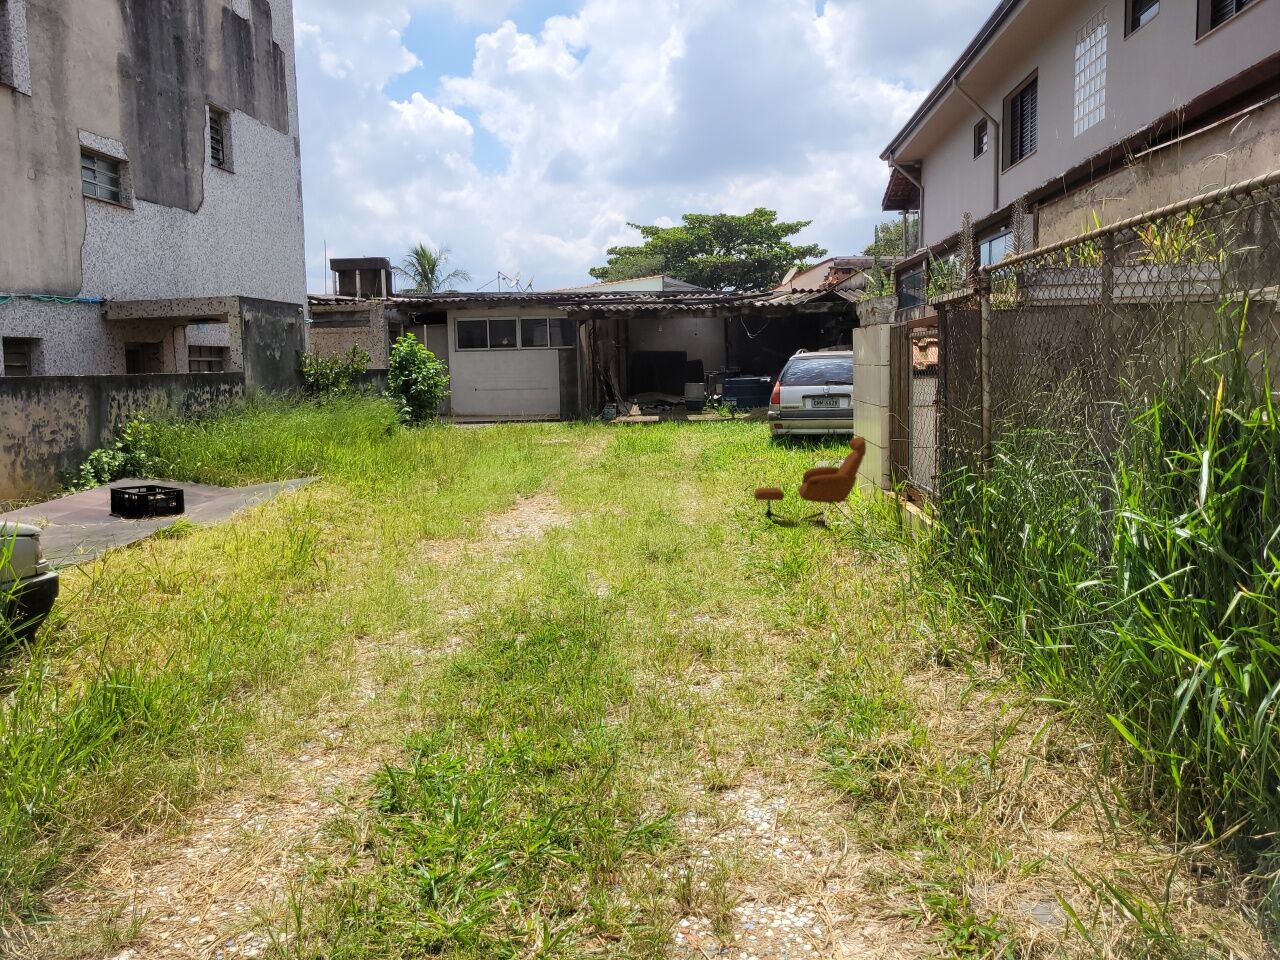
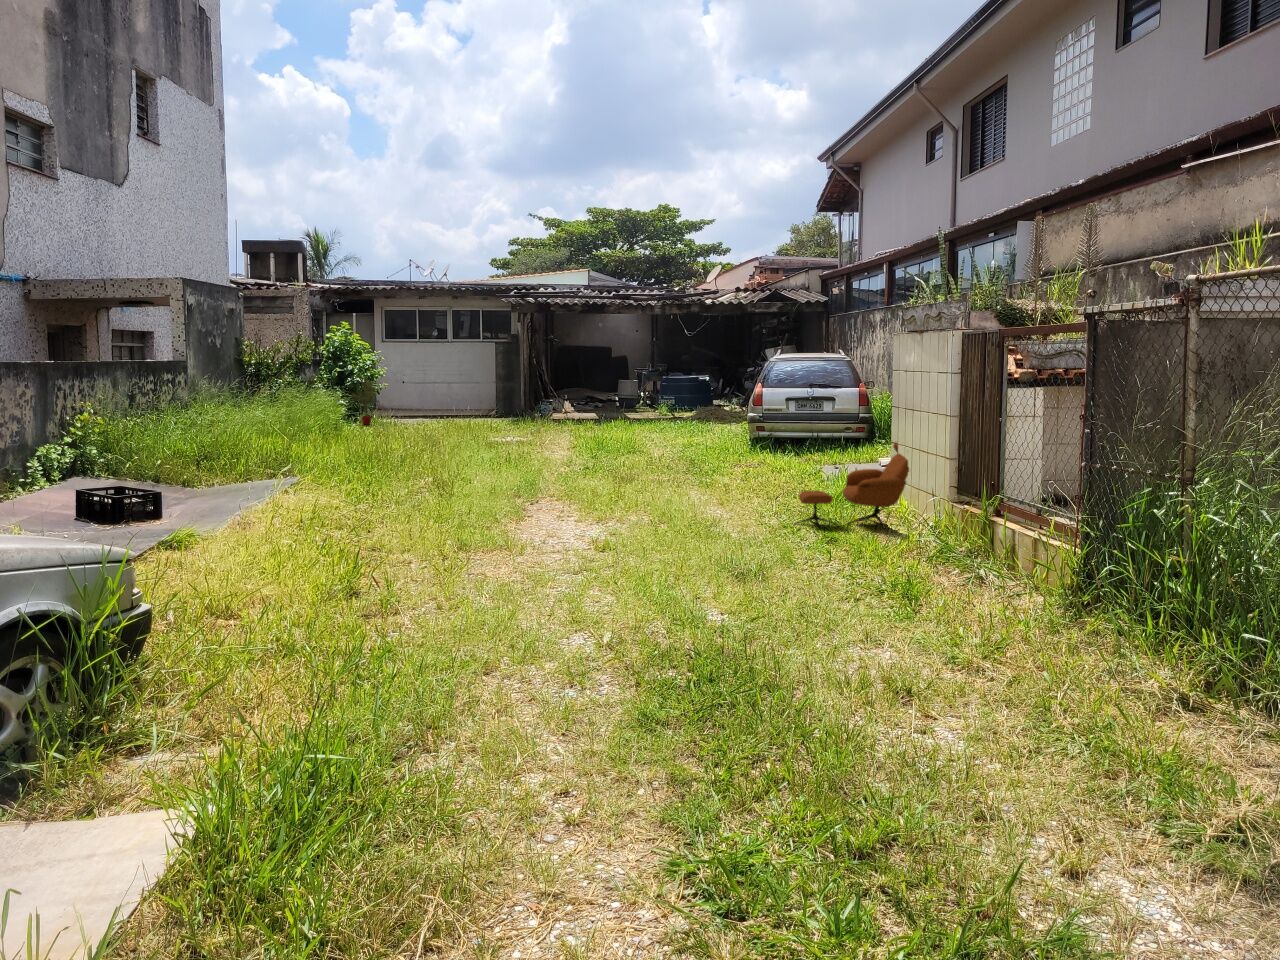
potted tree: none [412,383,437,430] -> present [351,377,375,425]

